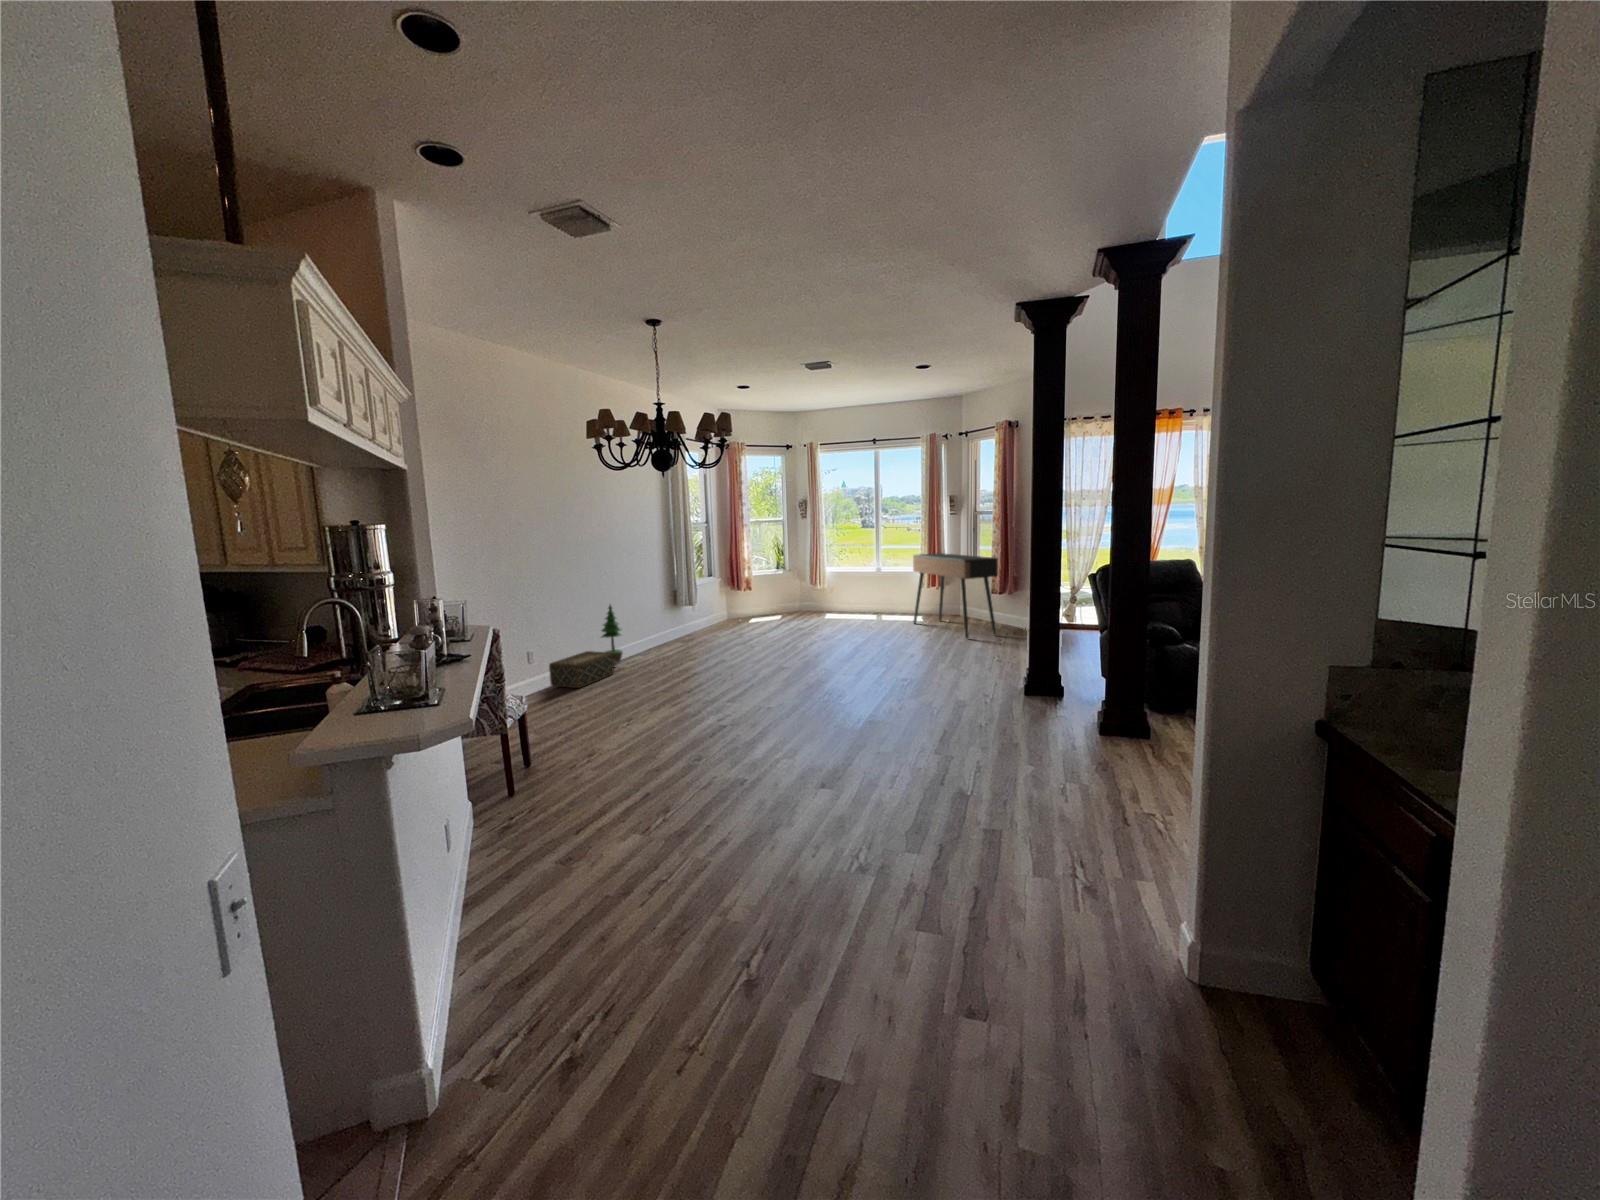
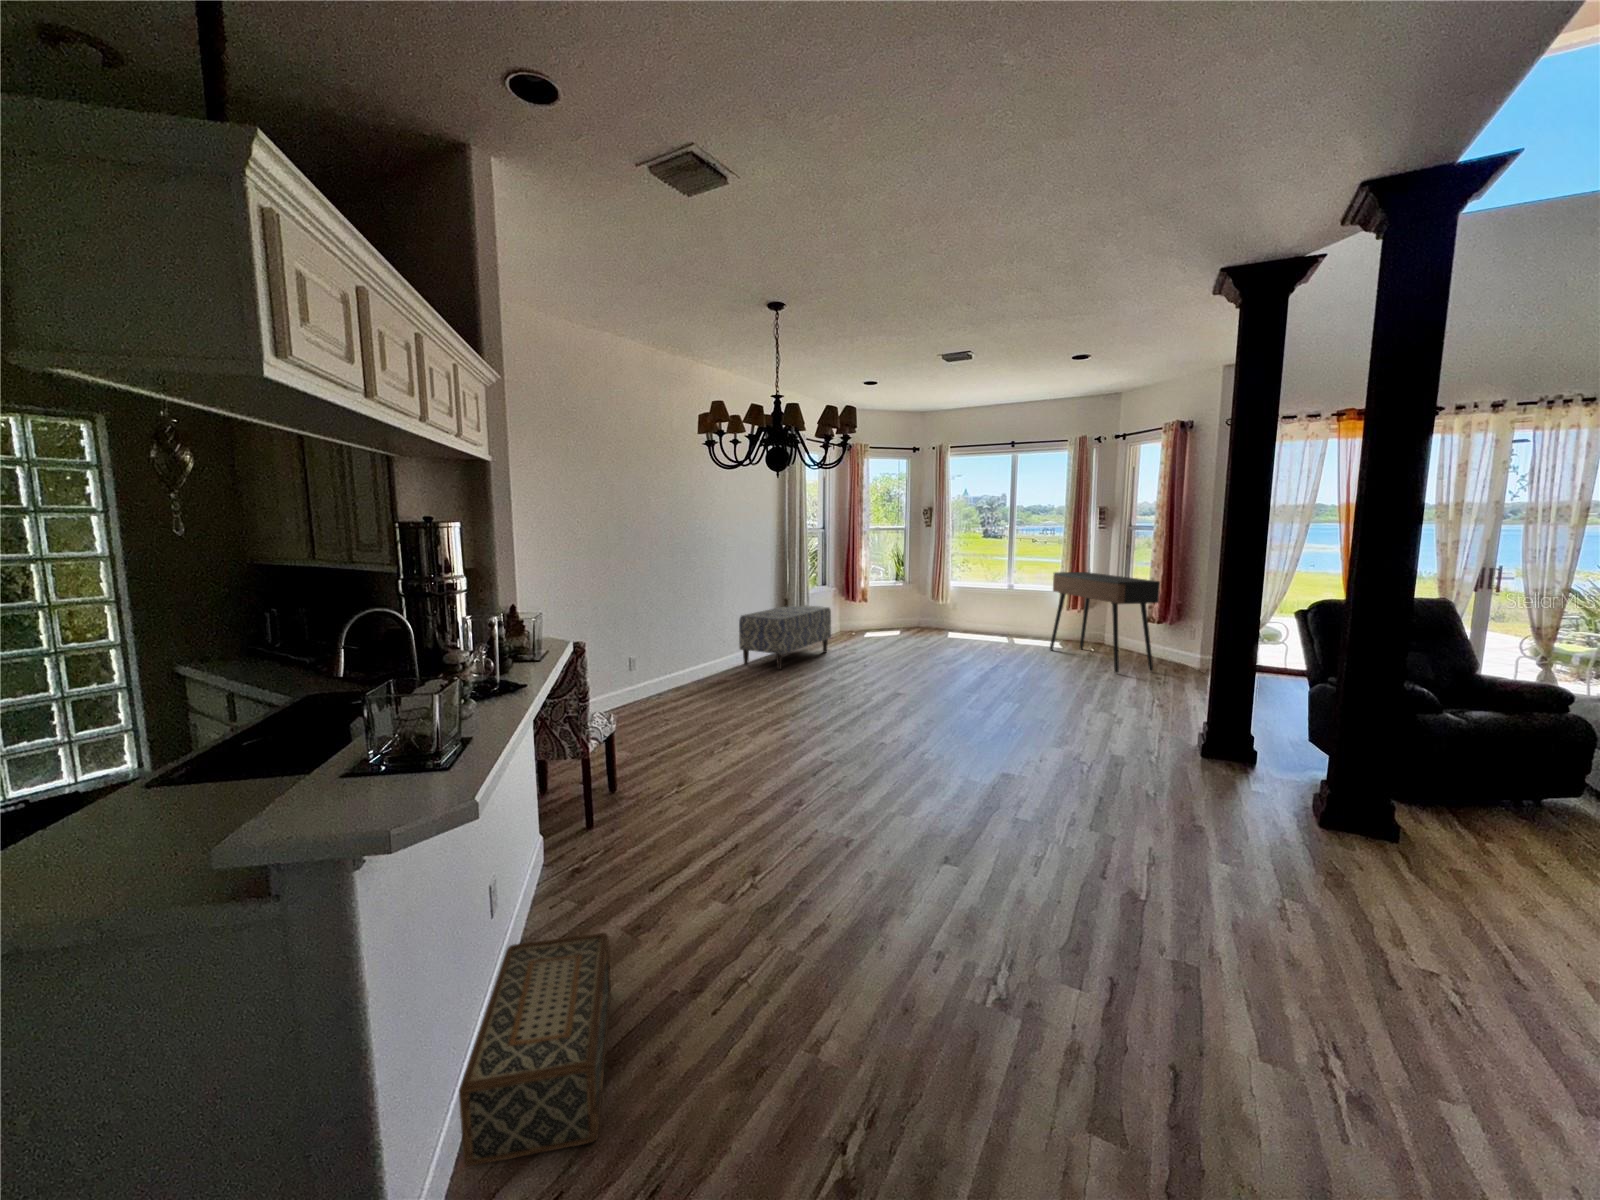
bench: none [631,596,719,656] -> present [739,605,831,670]
potted tree: present [602,605,623,666] -> none [705,610,730,678]
woven basket: present [549,651,614,688] -> present [459,933,611,1167]

